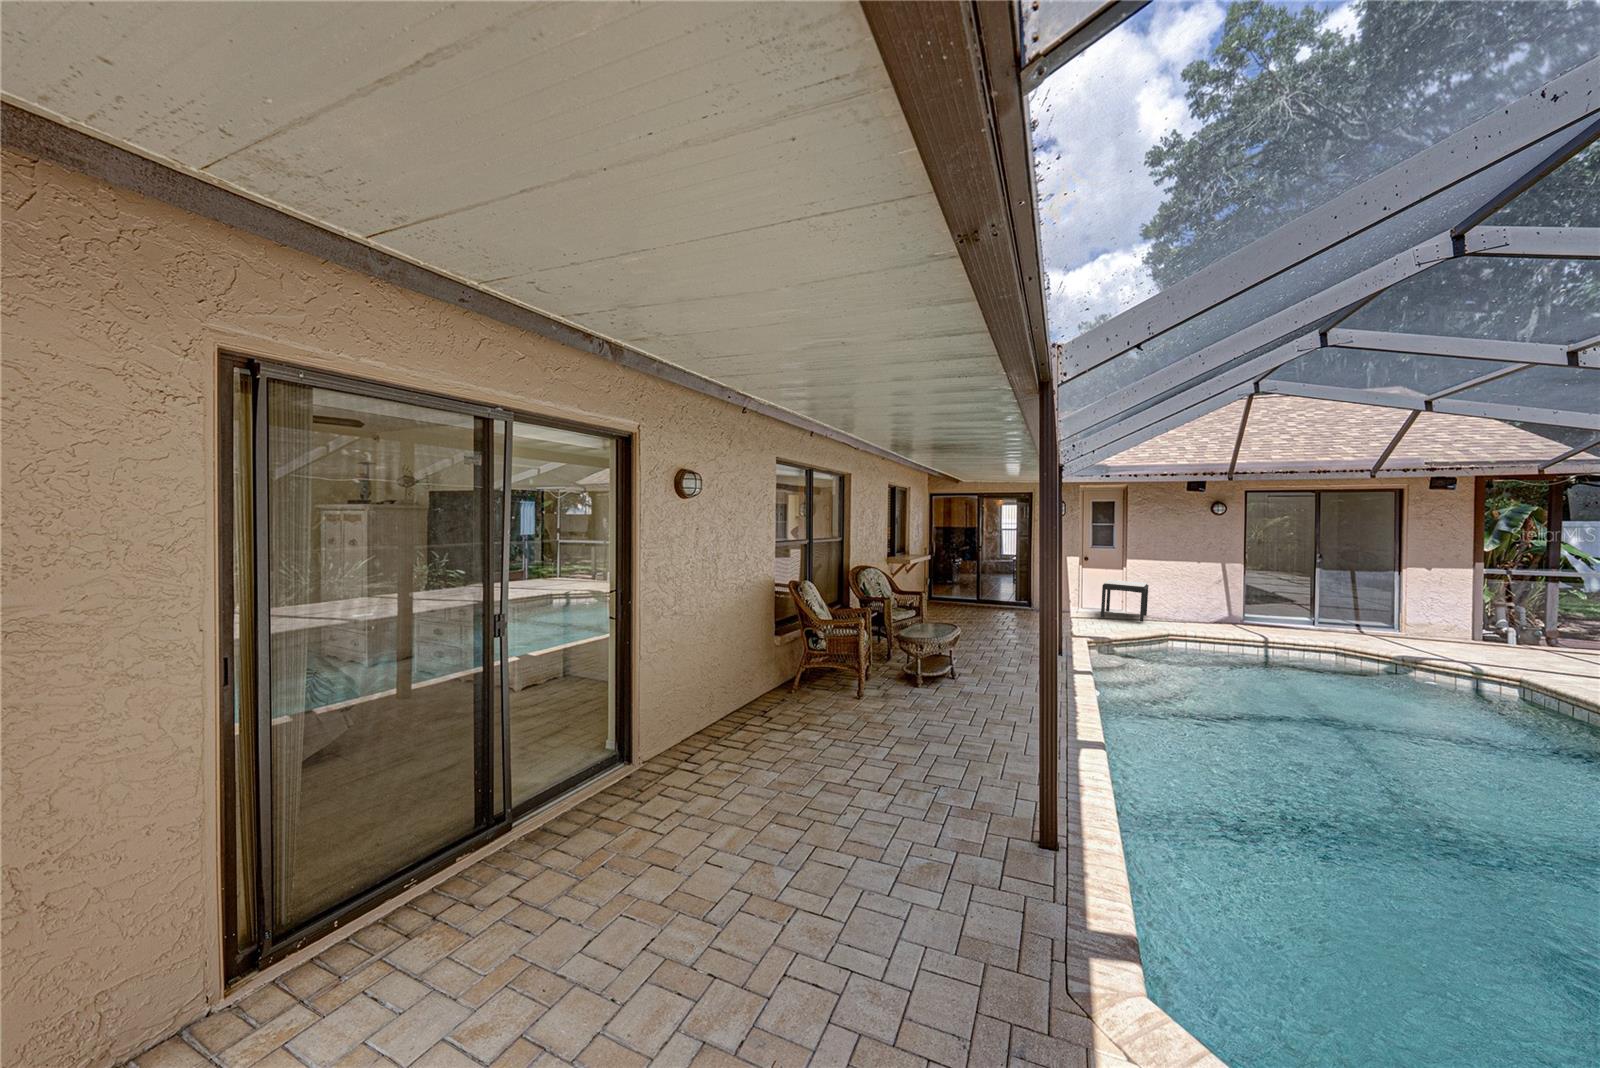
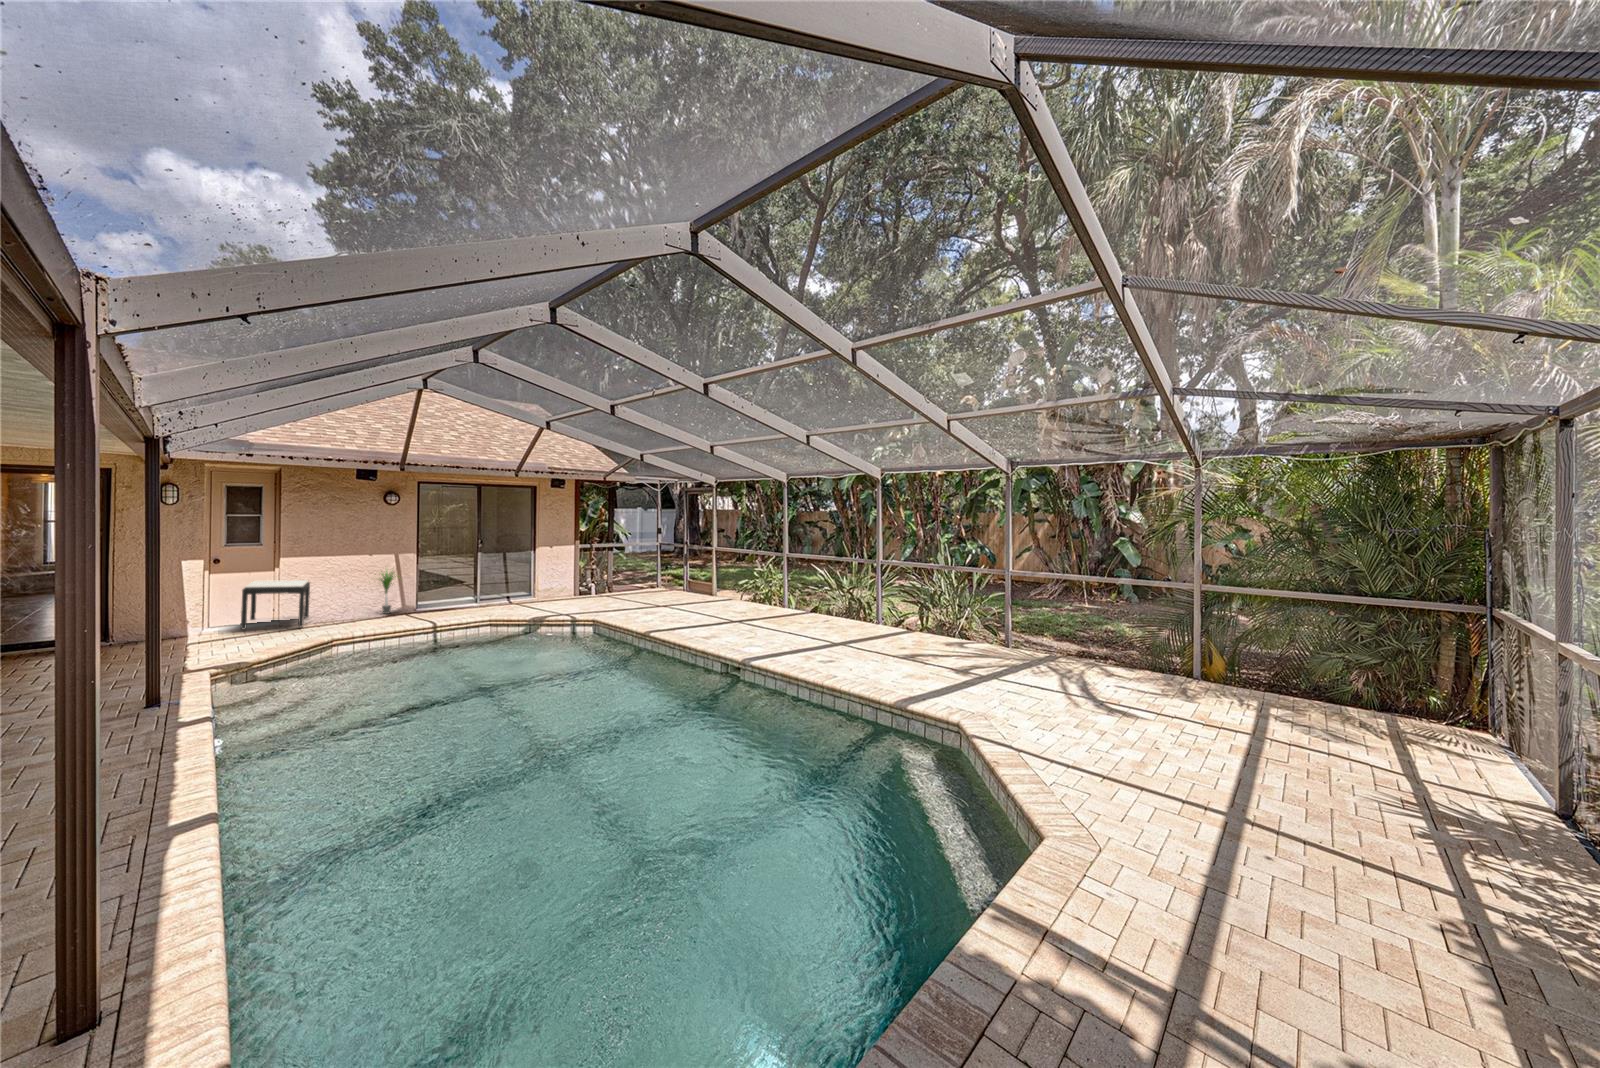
potted plant: none [1195,574,1233,623] -> present [379,571,394,614]

